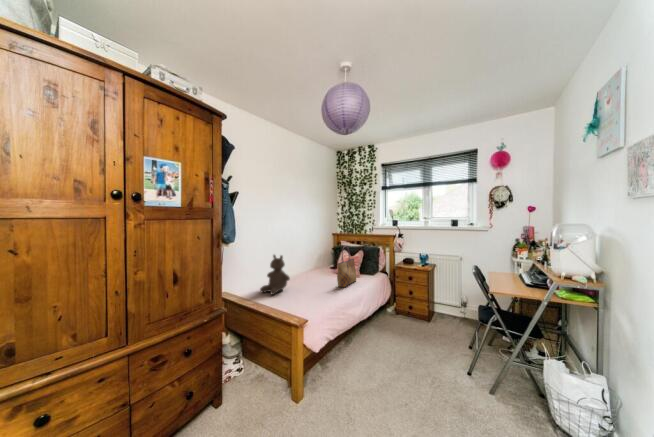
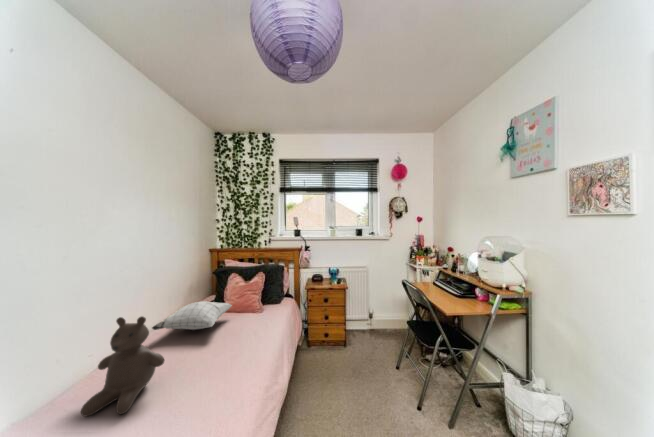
tote bag: present [337,246,356,287] -> none [251,275,272,343]
pillow: none [292,261,336,276] -> present [152,301,232,330]

